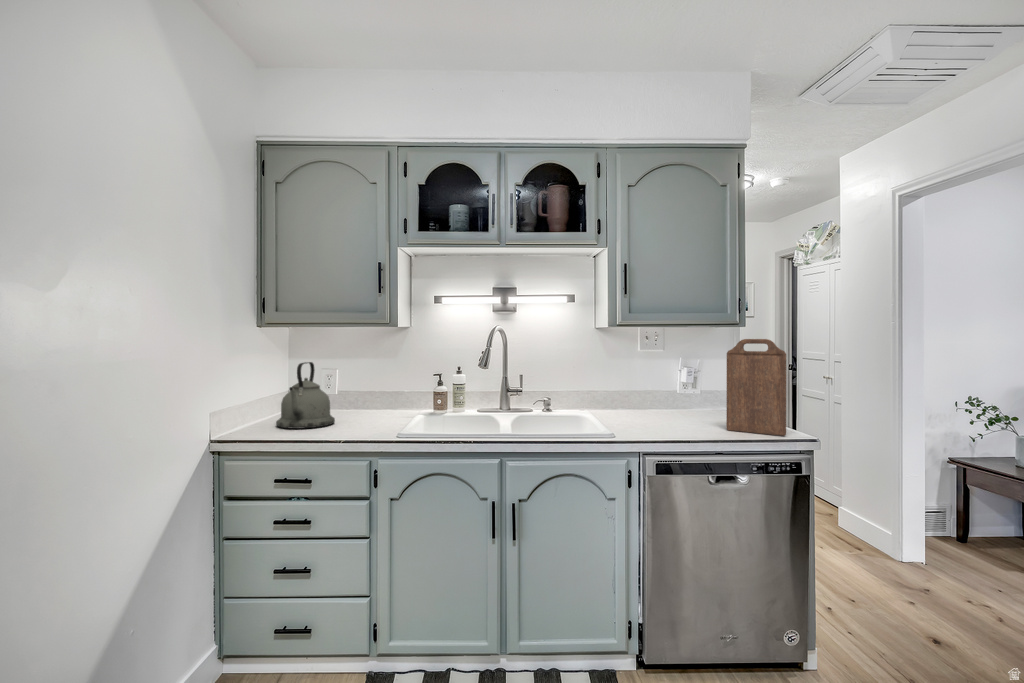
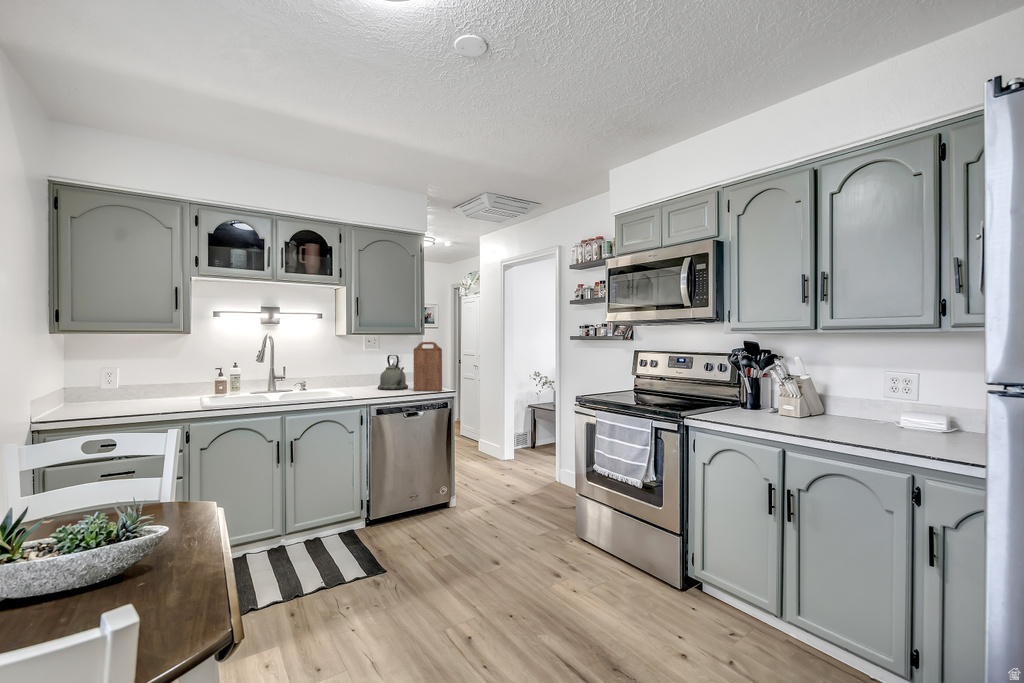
kettle: present [276,362,335,429] -> present [378,355,408,390]

